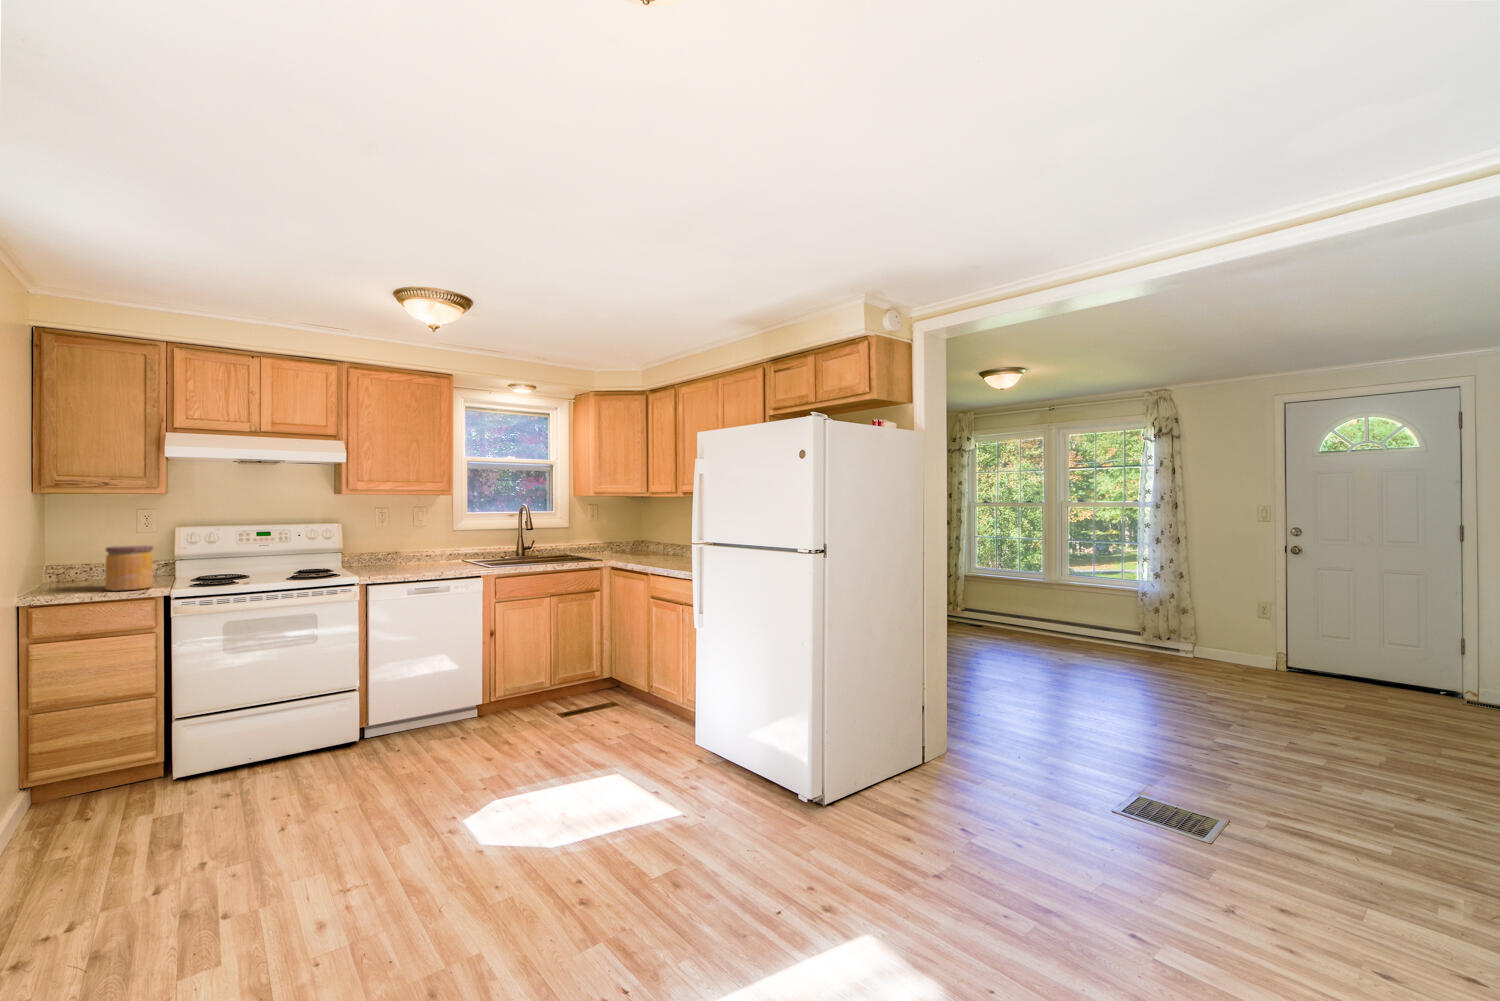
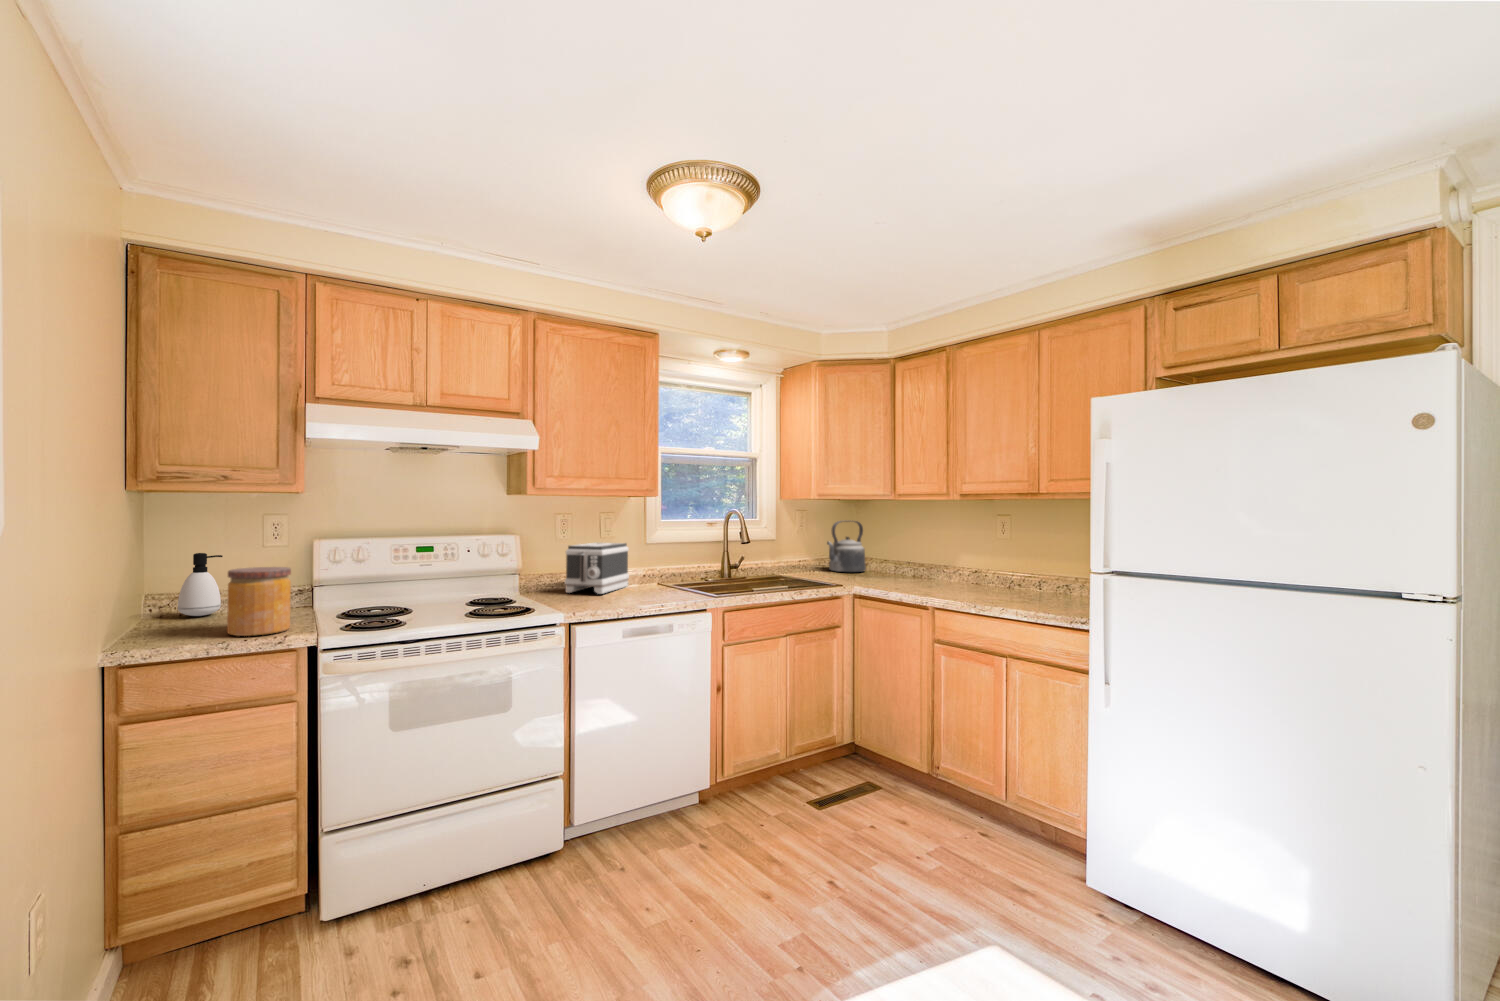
kettle: none [608,514,641,553] -> present [827,521,866,572]
toaster: none [378,531,435,567] -> present [565,543,629,594]
soap dispenser: none [70,537,104,581] -> present [178,553,223,616]

